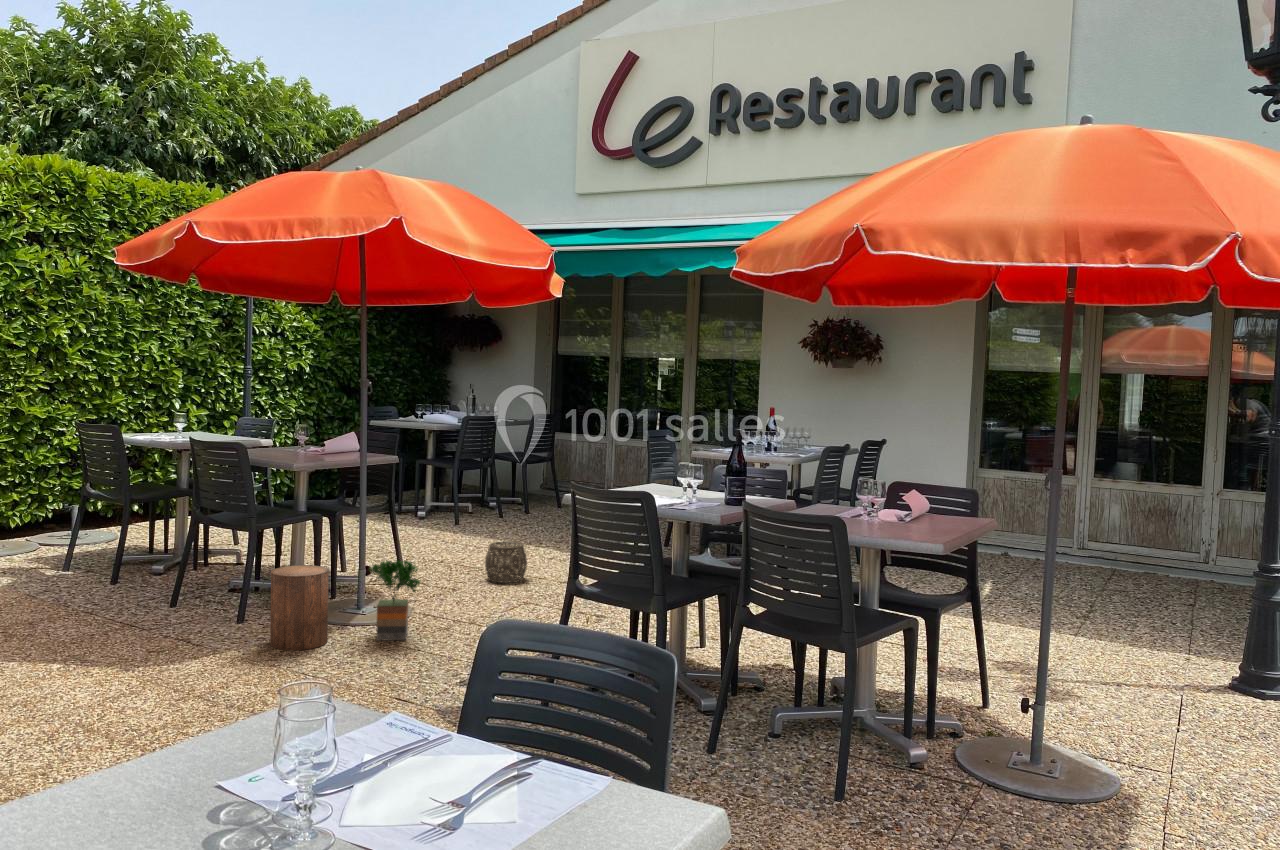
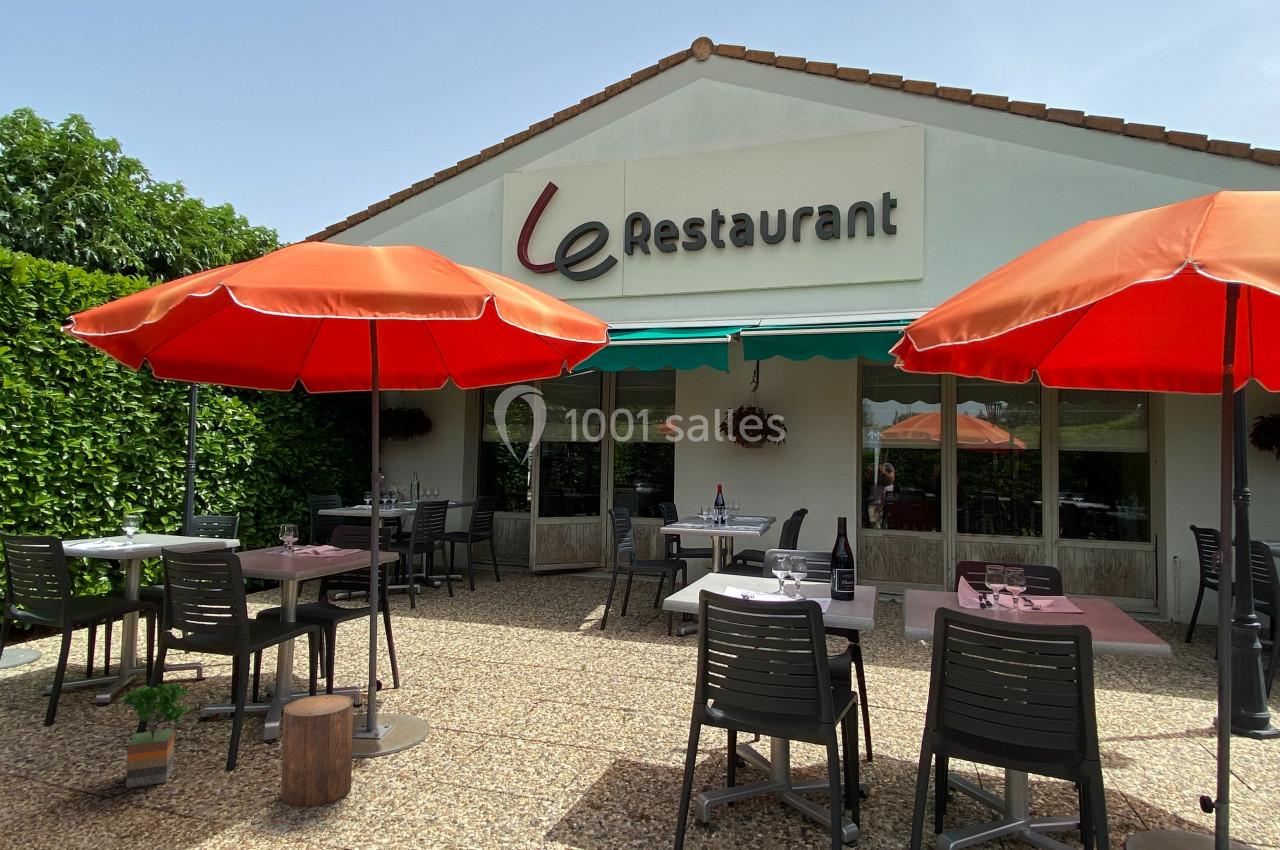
woven basket: present [485,541,527,583] -> none [477,631,520,677]
potted tree: present [370,560,421,641] -> present [121,683,189,788]

